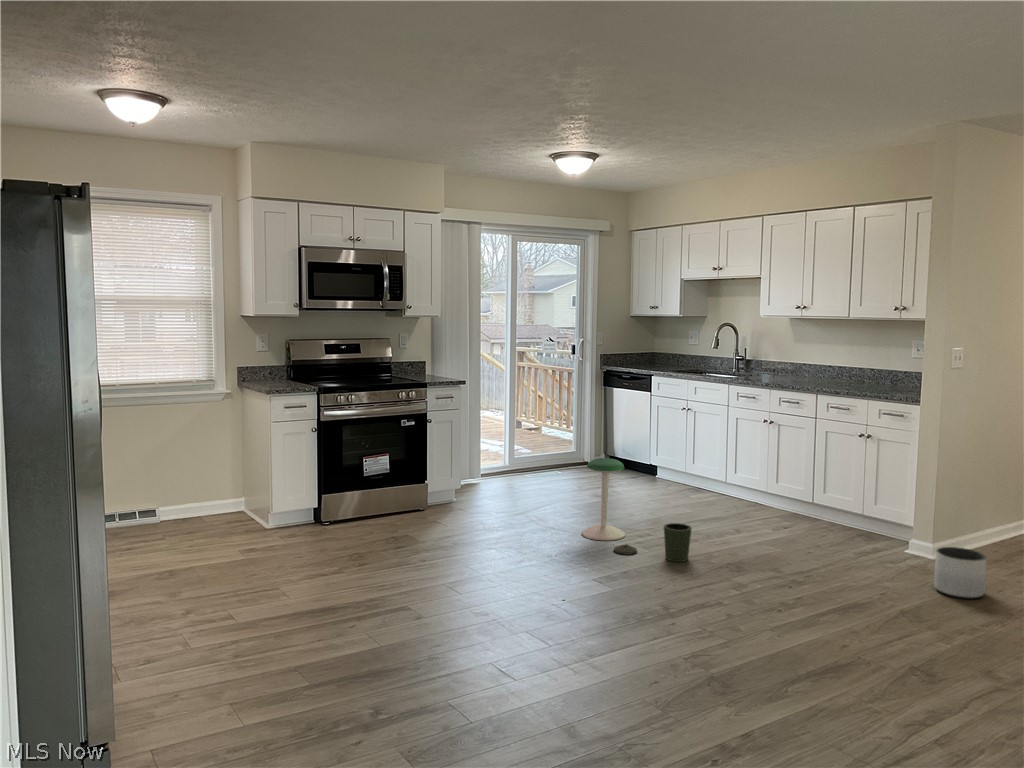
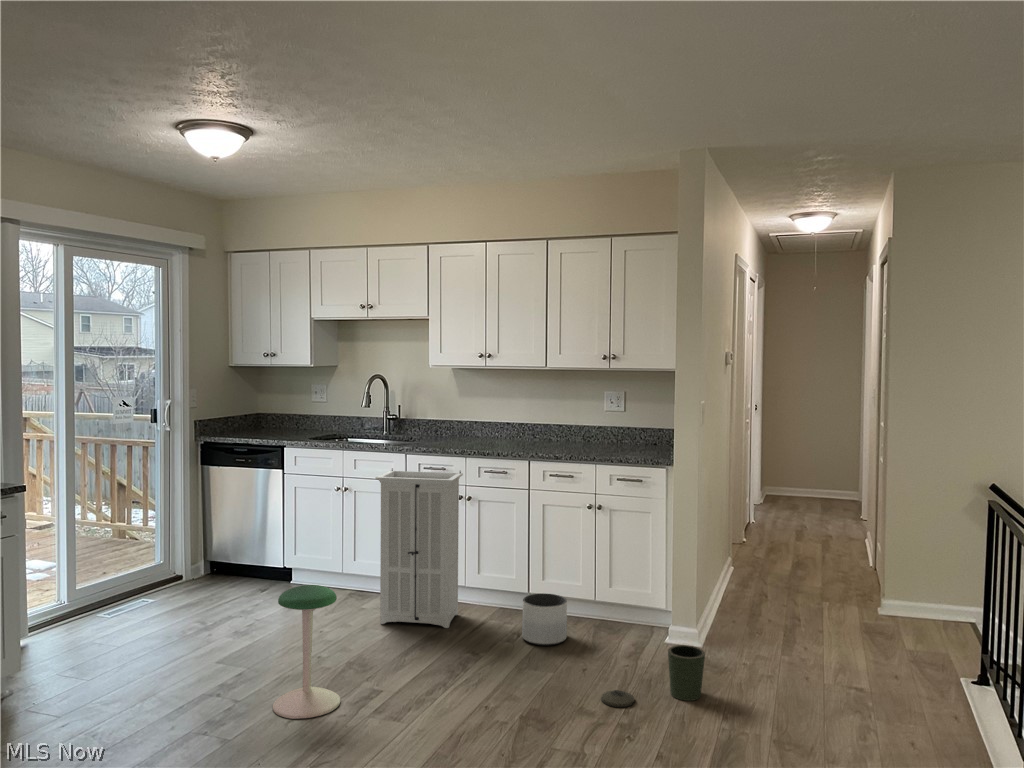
storage cabinet: none [691,394,763,518] -> present [375,468,463,628]
trash can: present [614,523,691,562] -> present [601,645,705,707]
planter: present [934,547,986,599] -> present [522,593,567,645]

